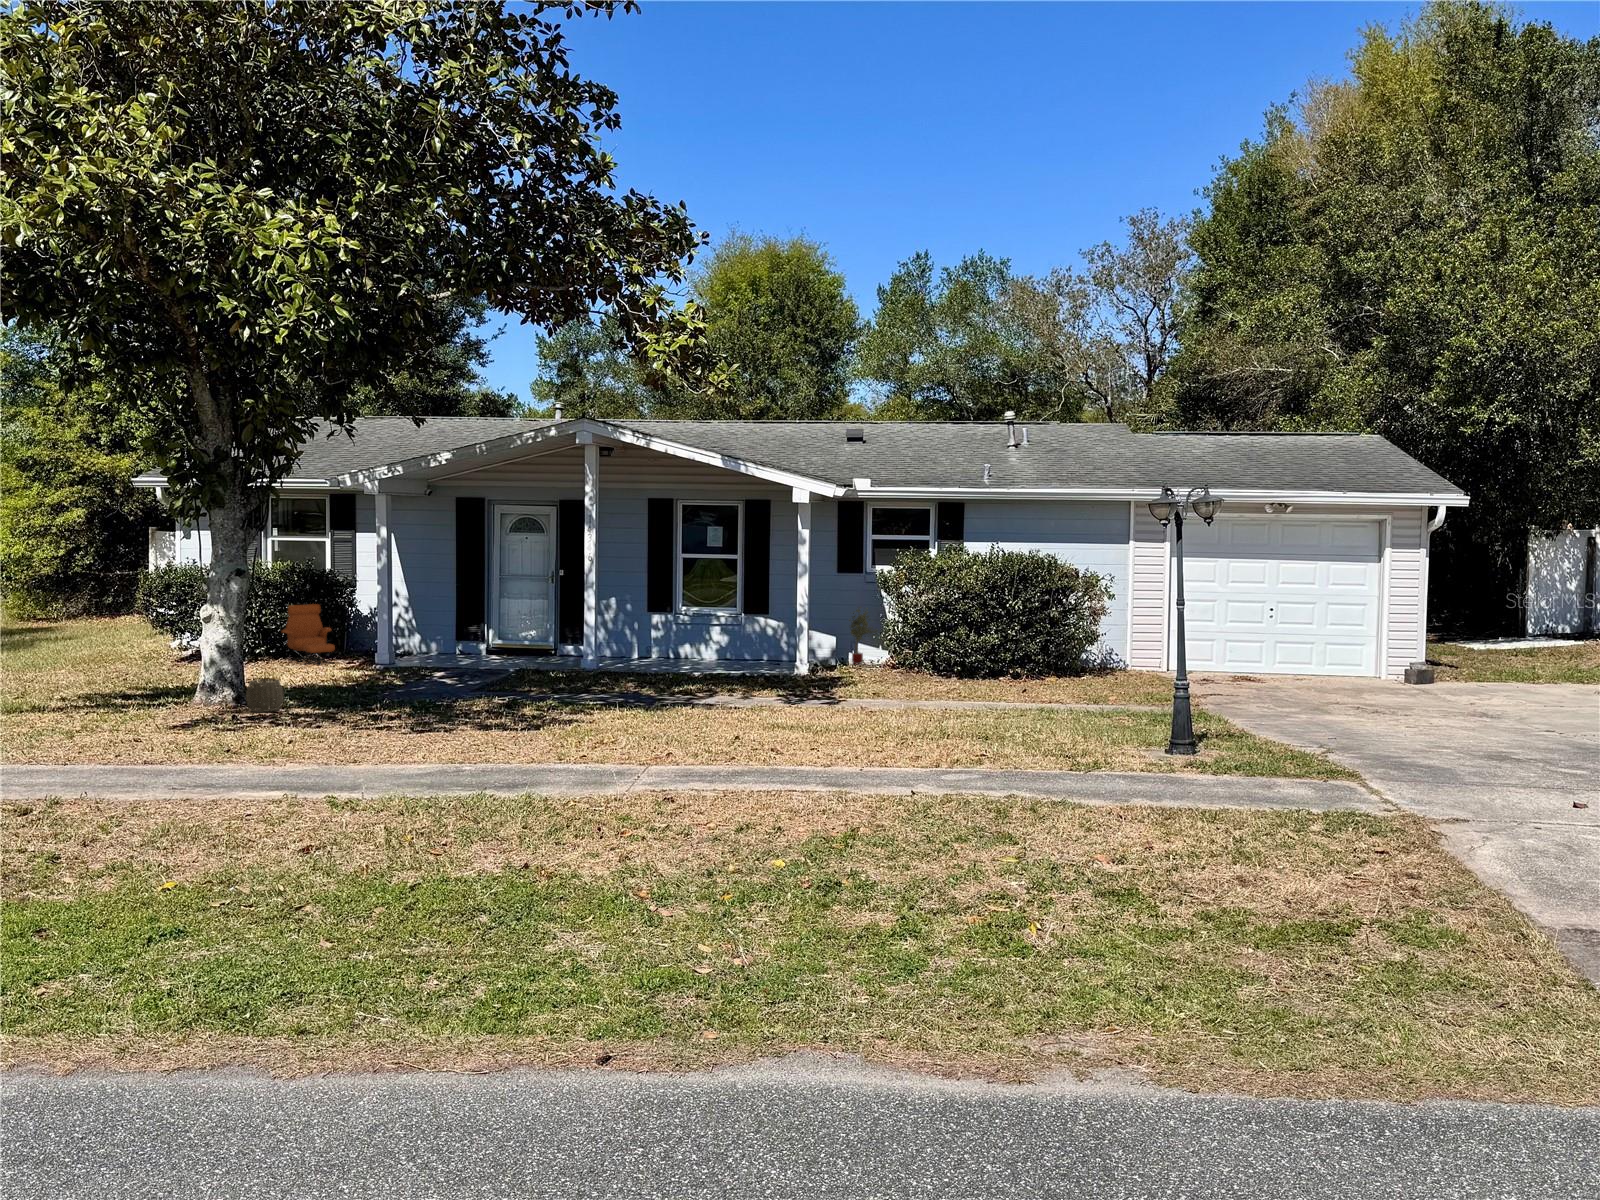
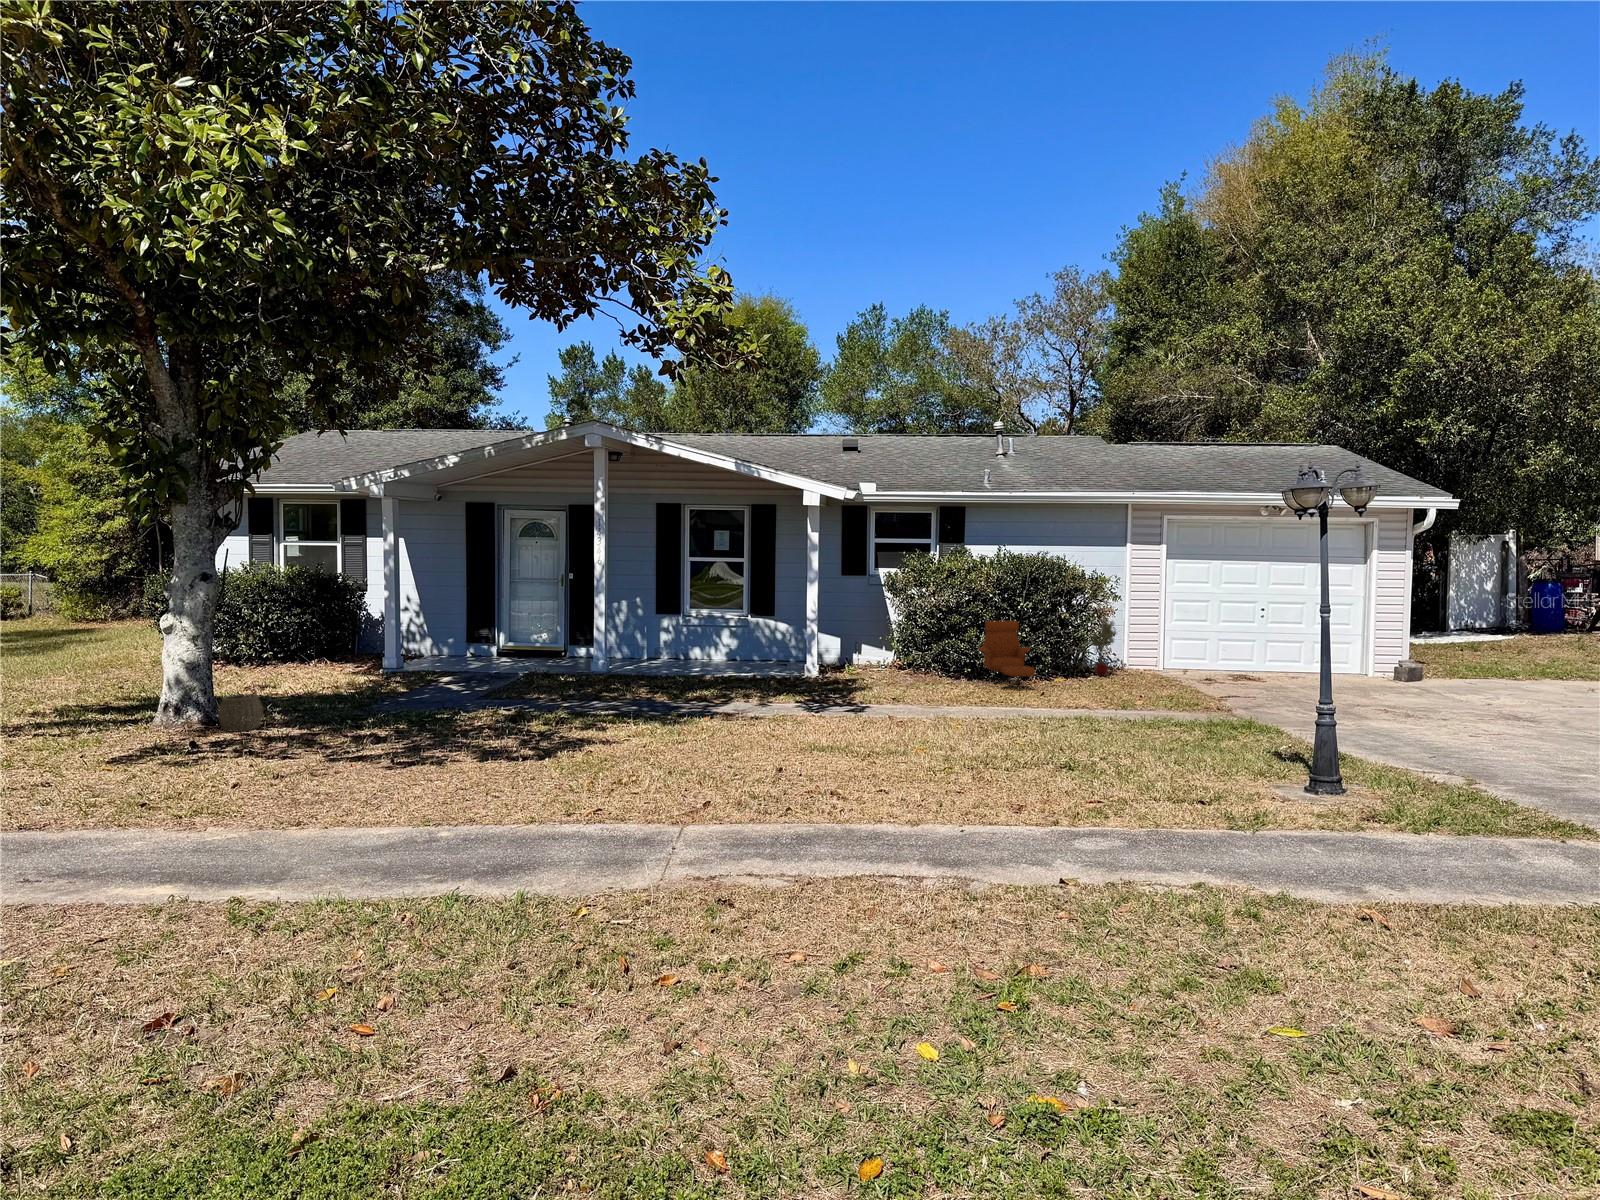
lounge chair: present [282,604,335,664] -> present [978,621,1035,690]
potted tree: present [849,608,877,664] -> present [1086,614,1116,675]

